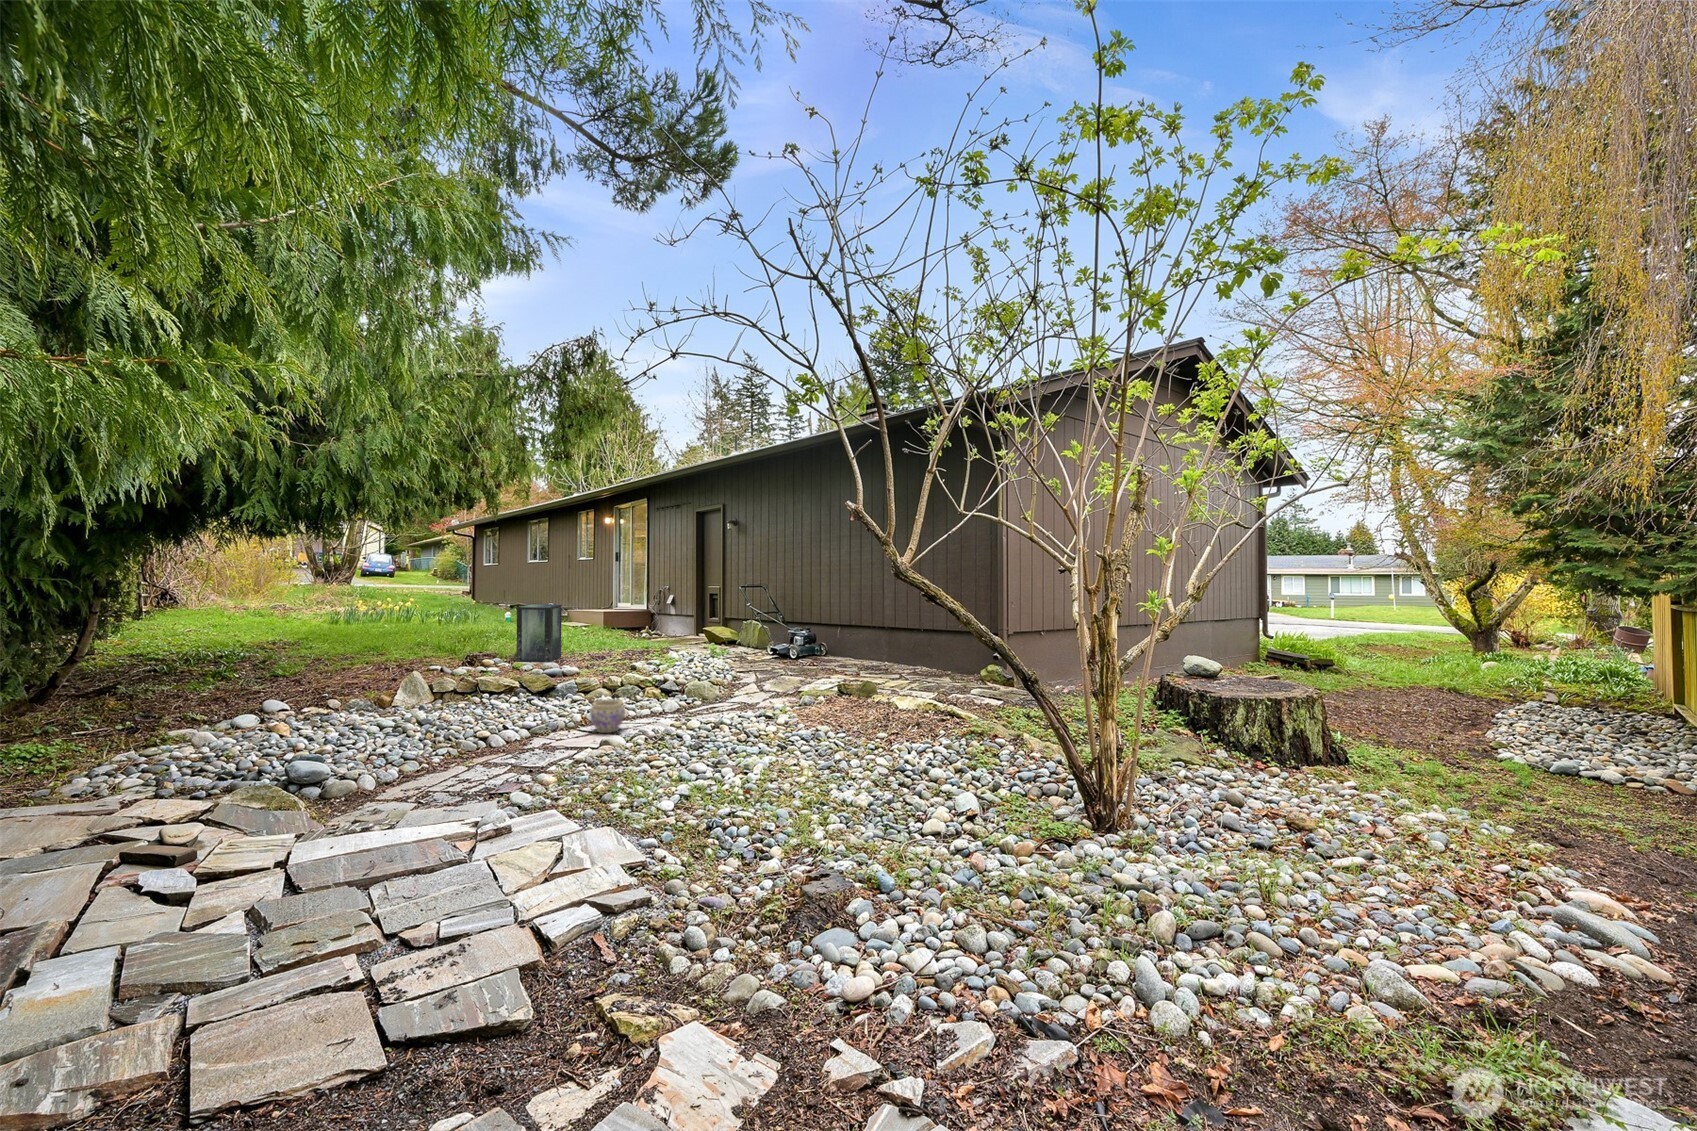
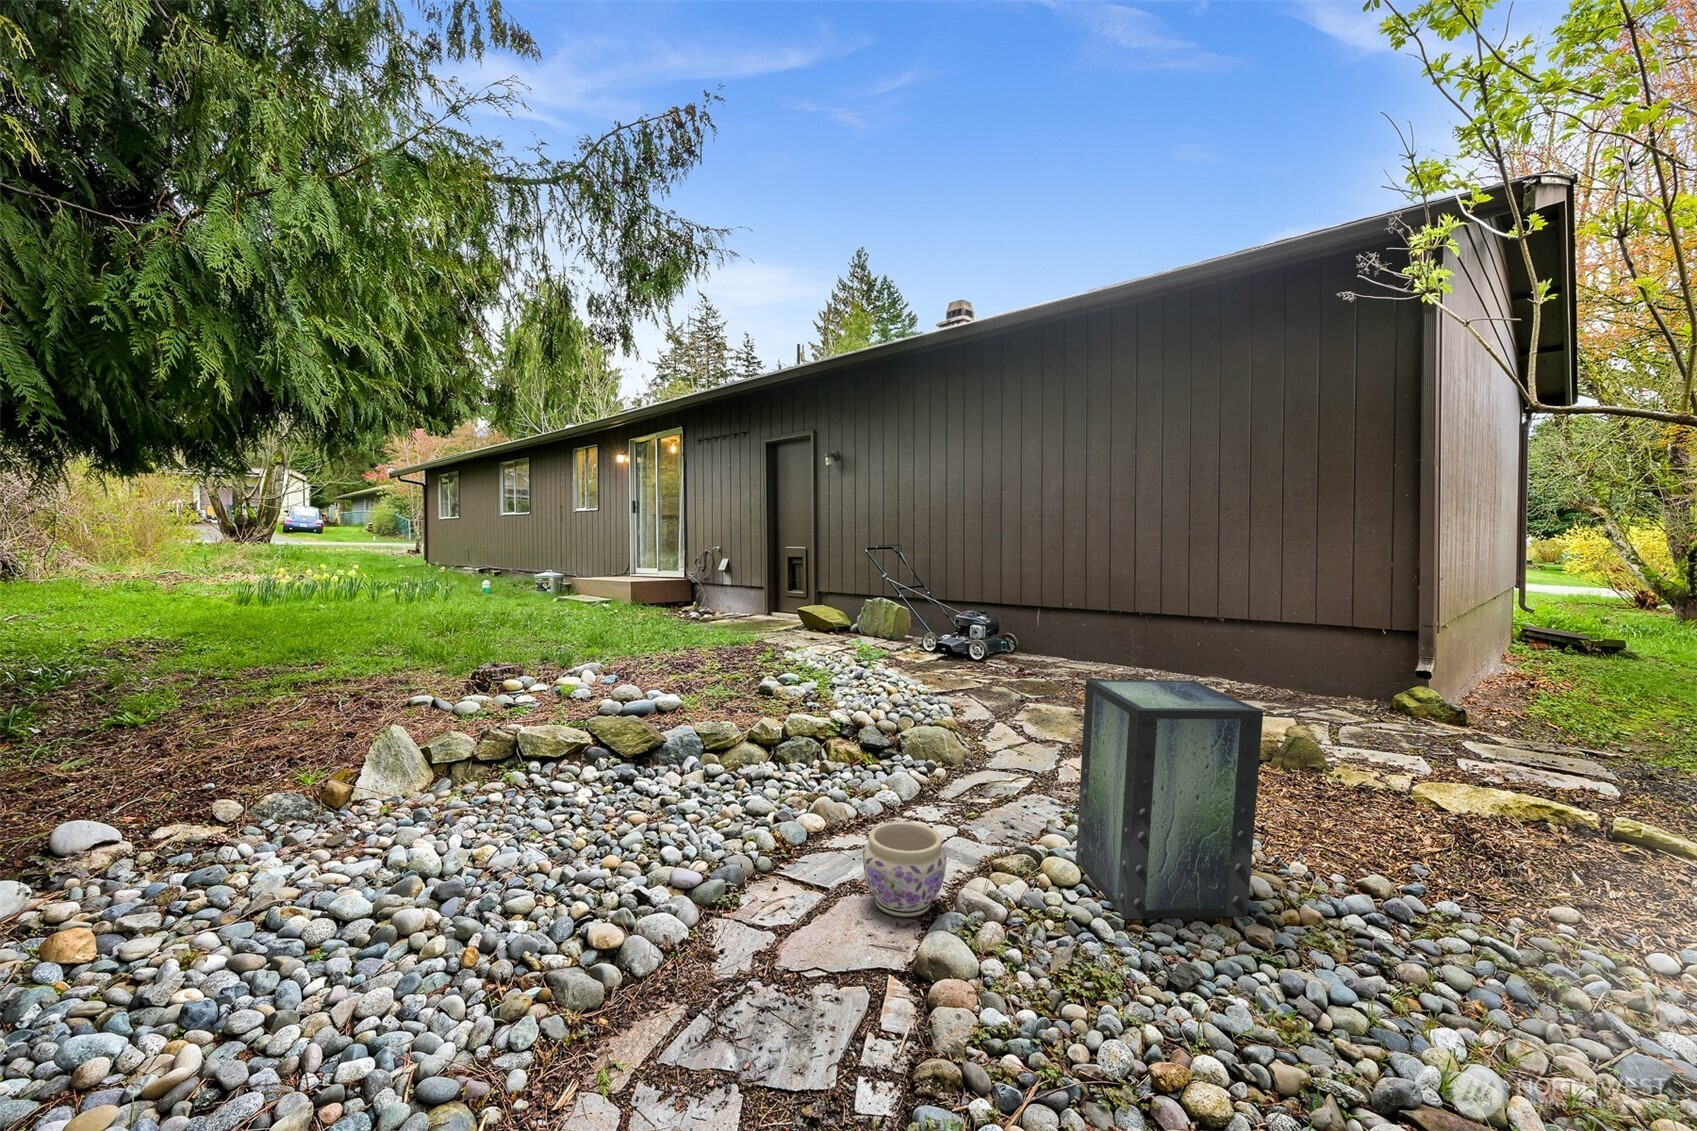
storage box: present [517,604,562,662] -> present [1076,680,1263,919]

